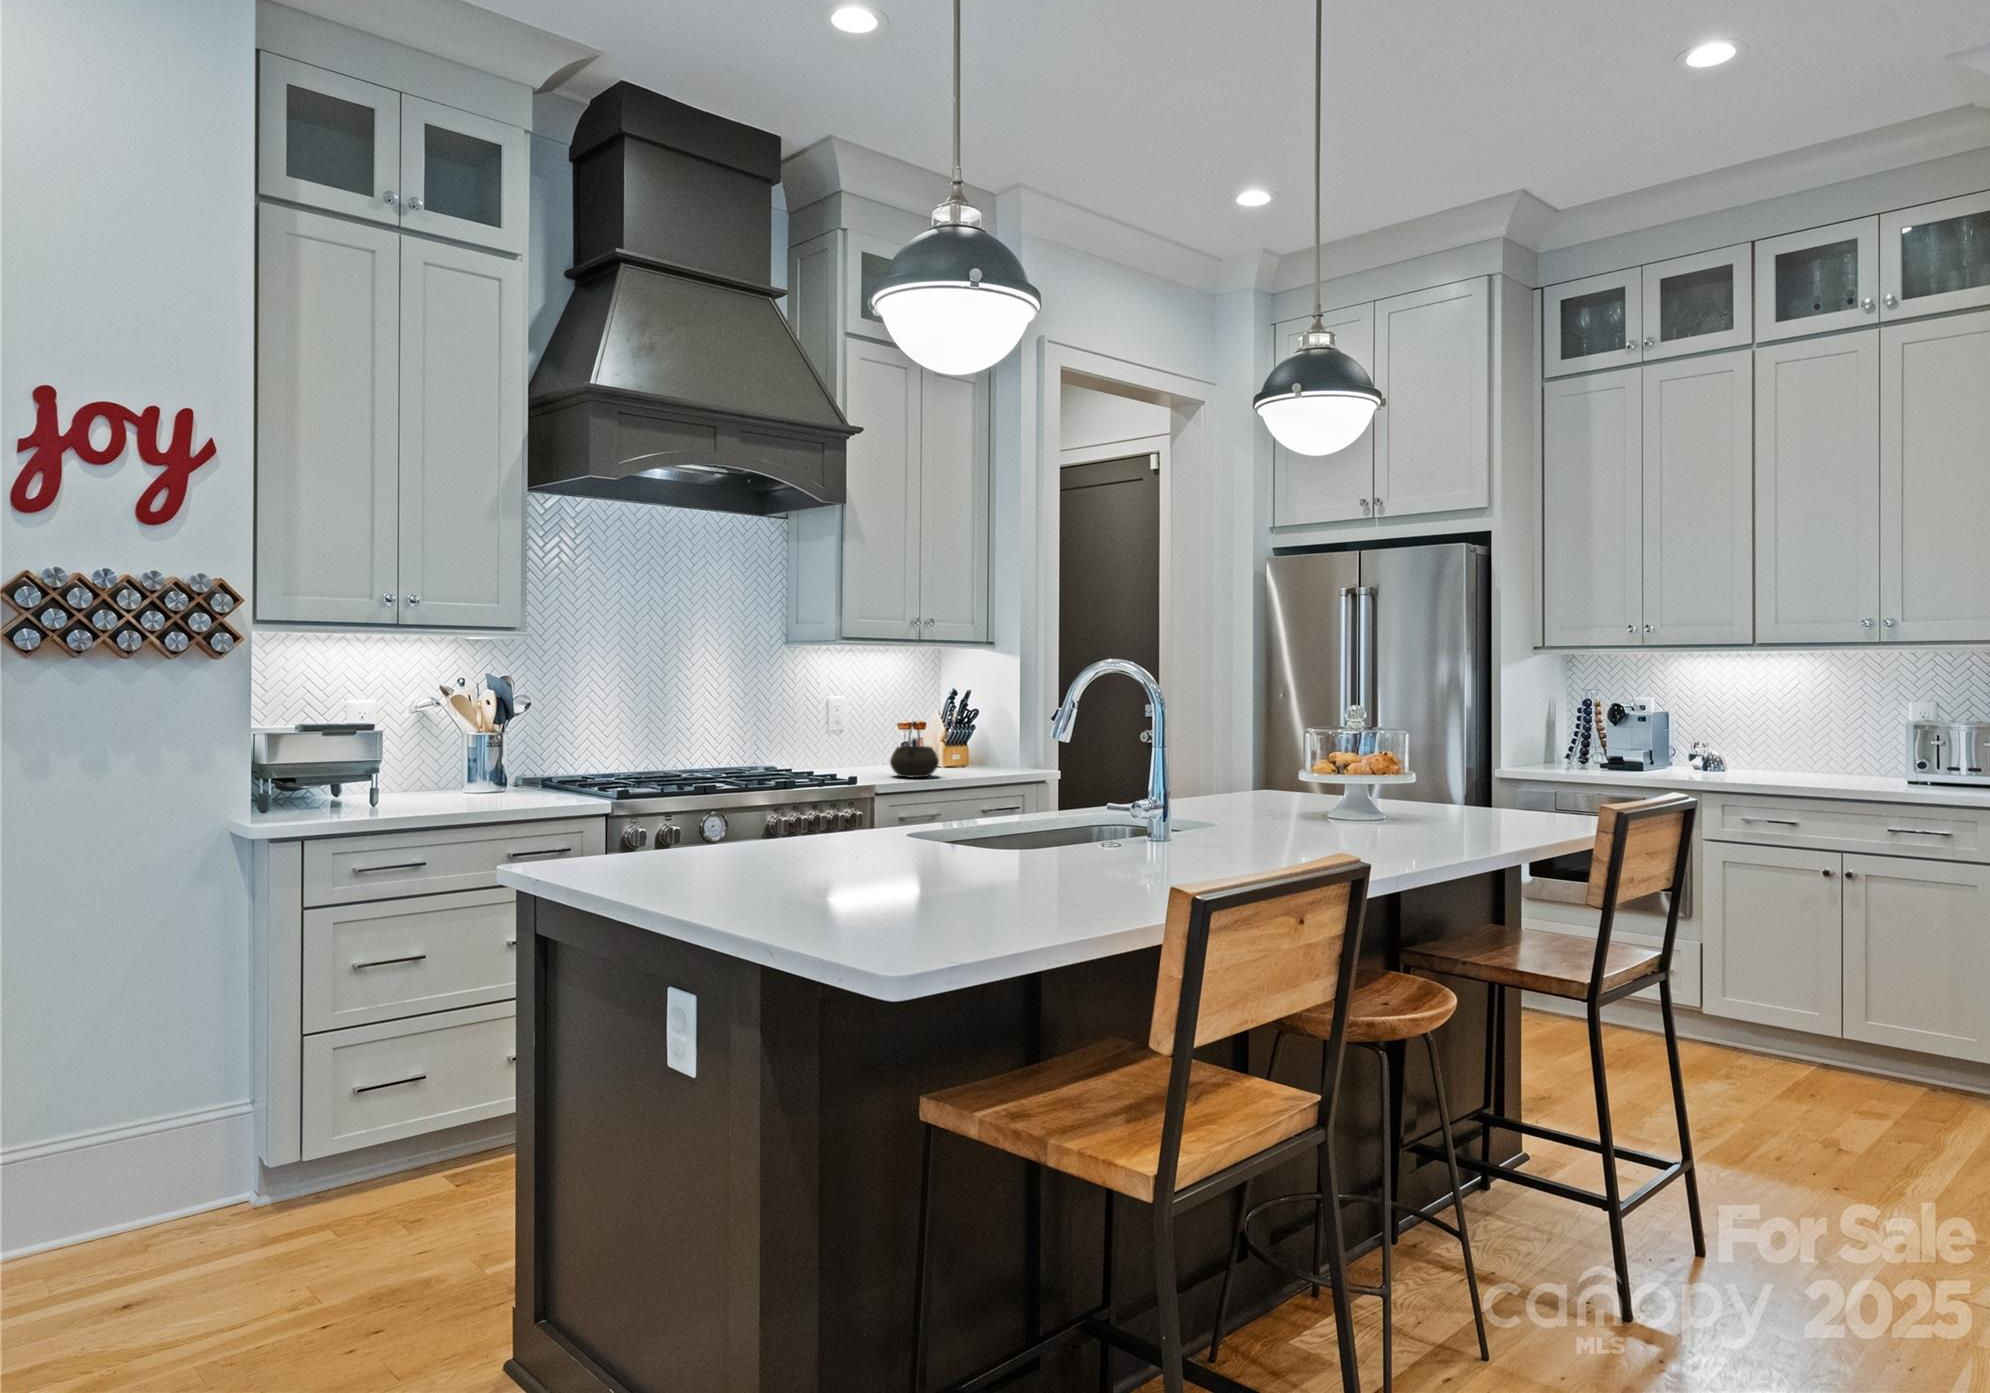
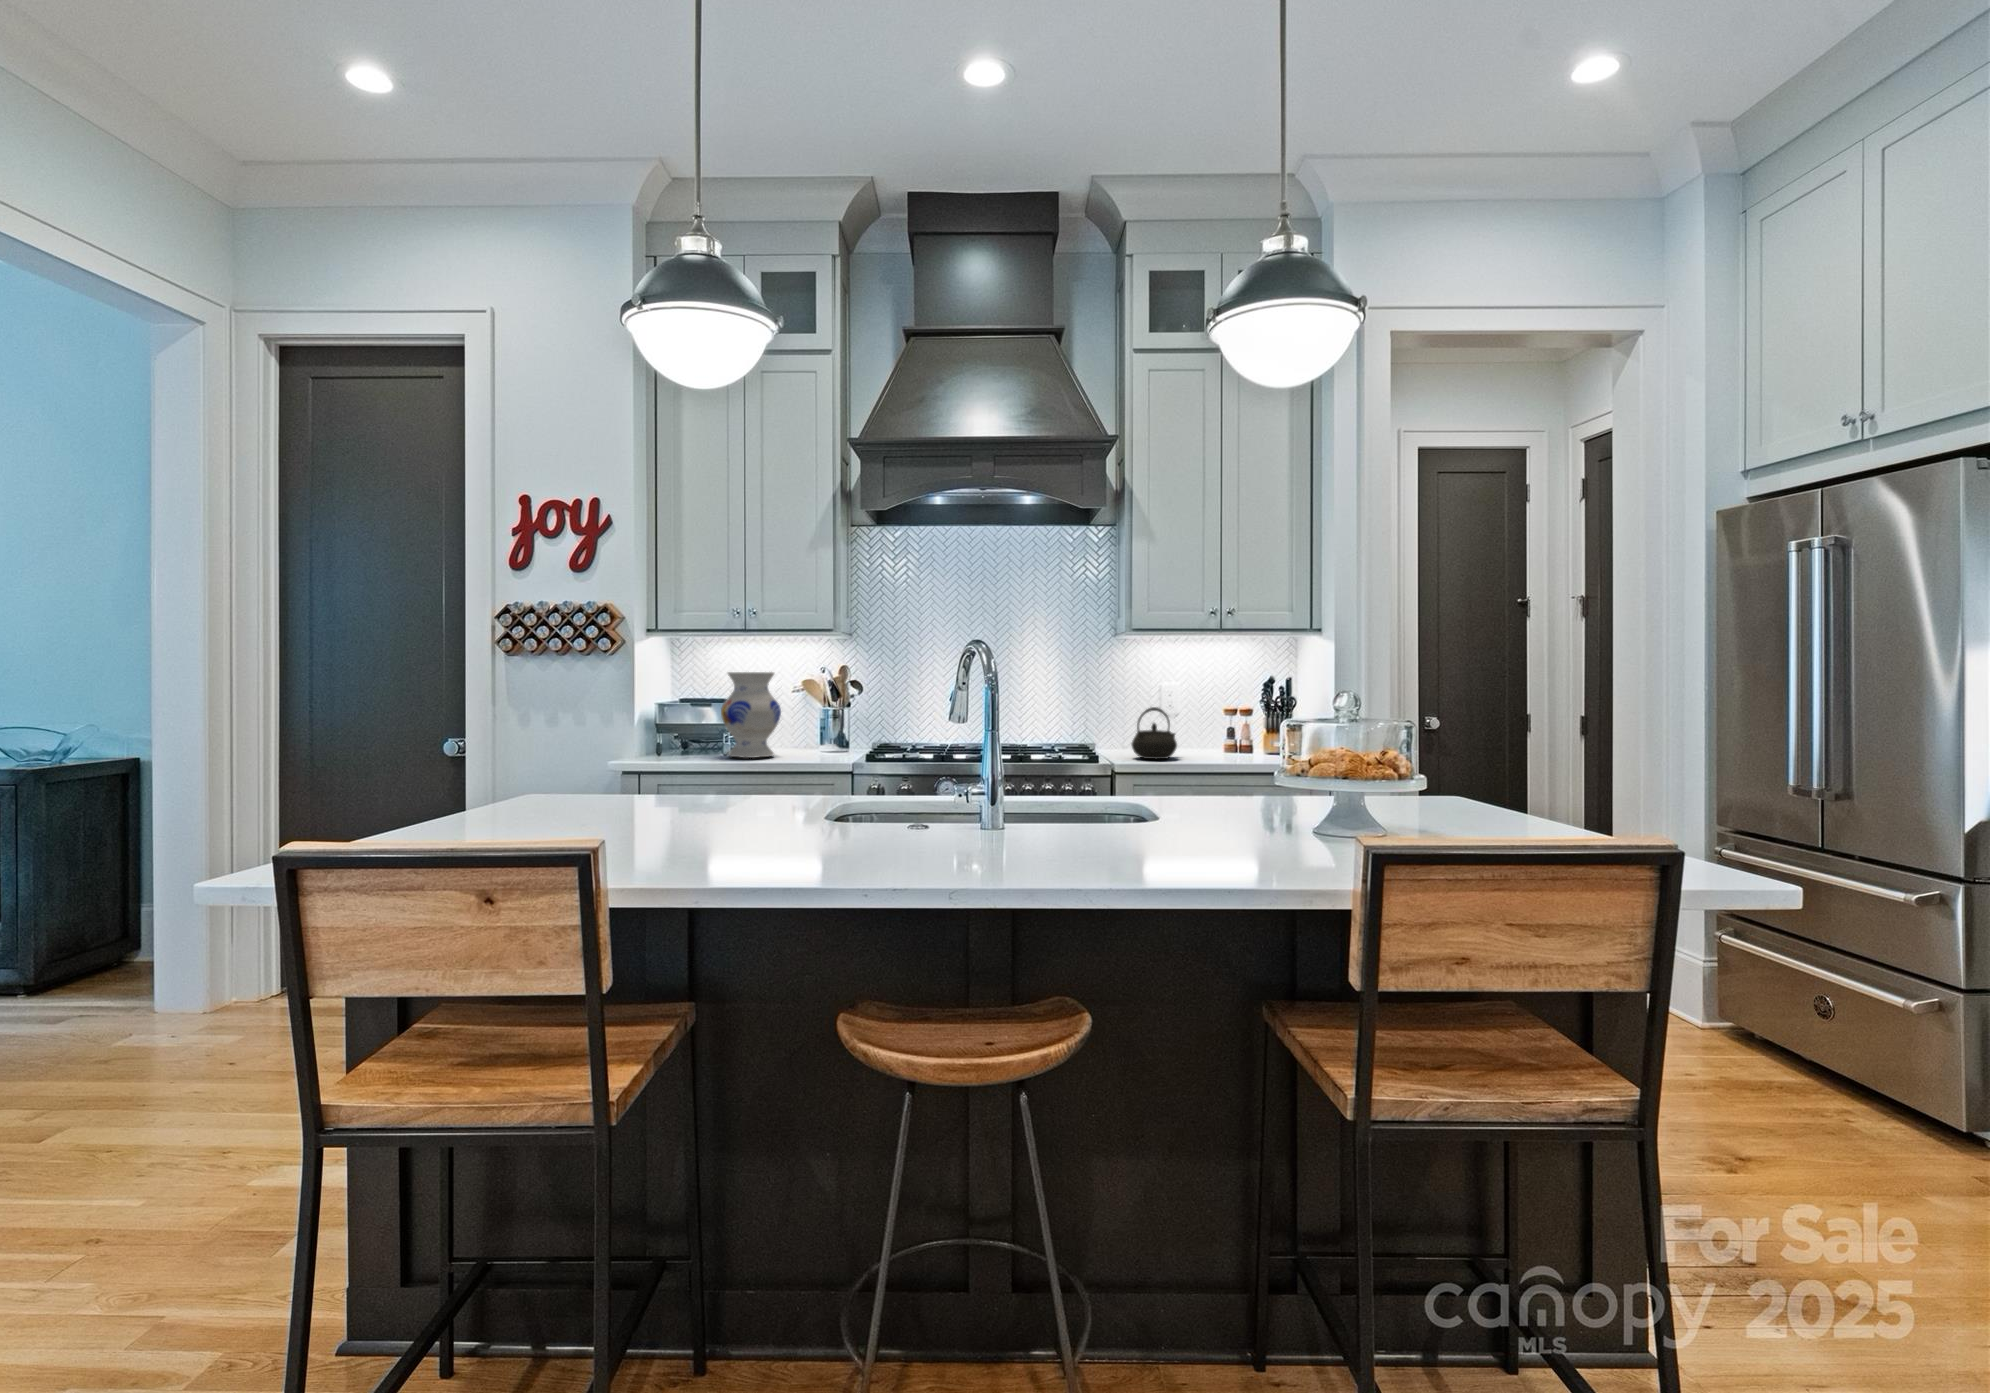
vase: none [420,685,510,806] -> present [721,672,781,758]

